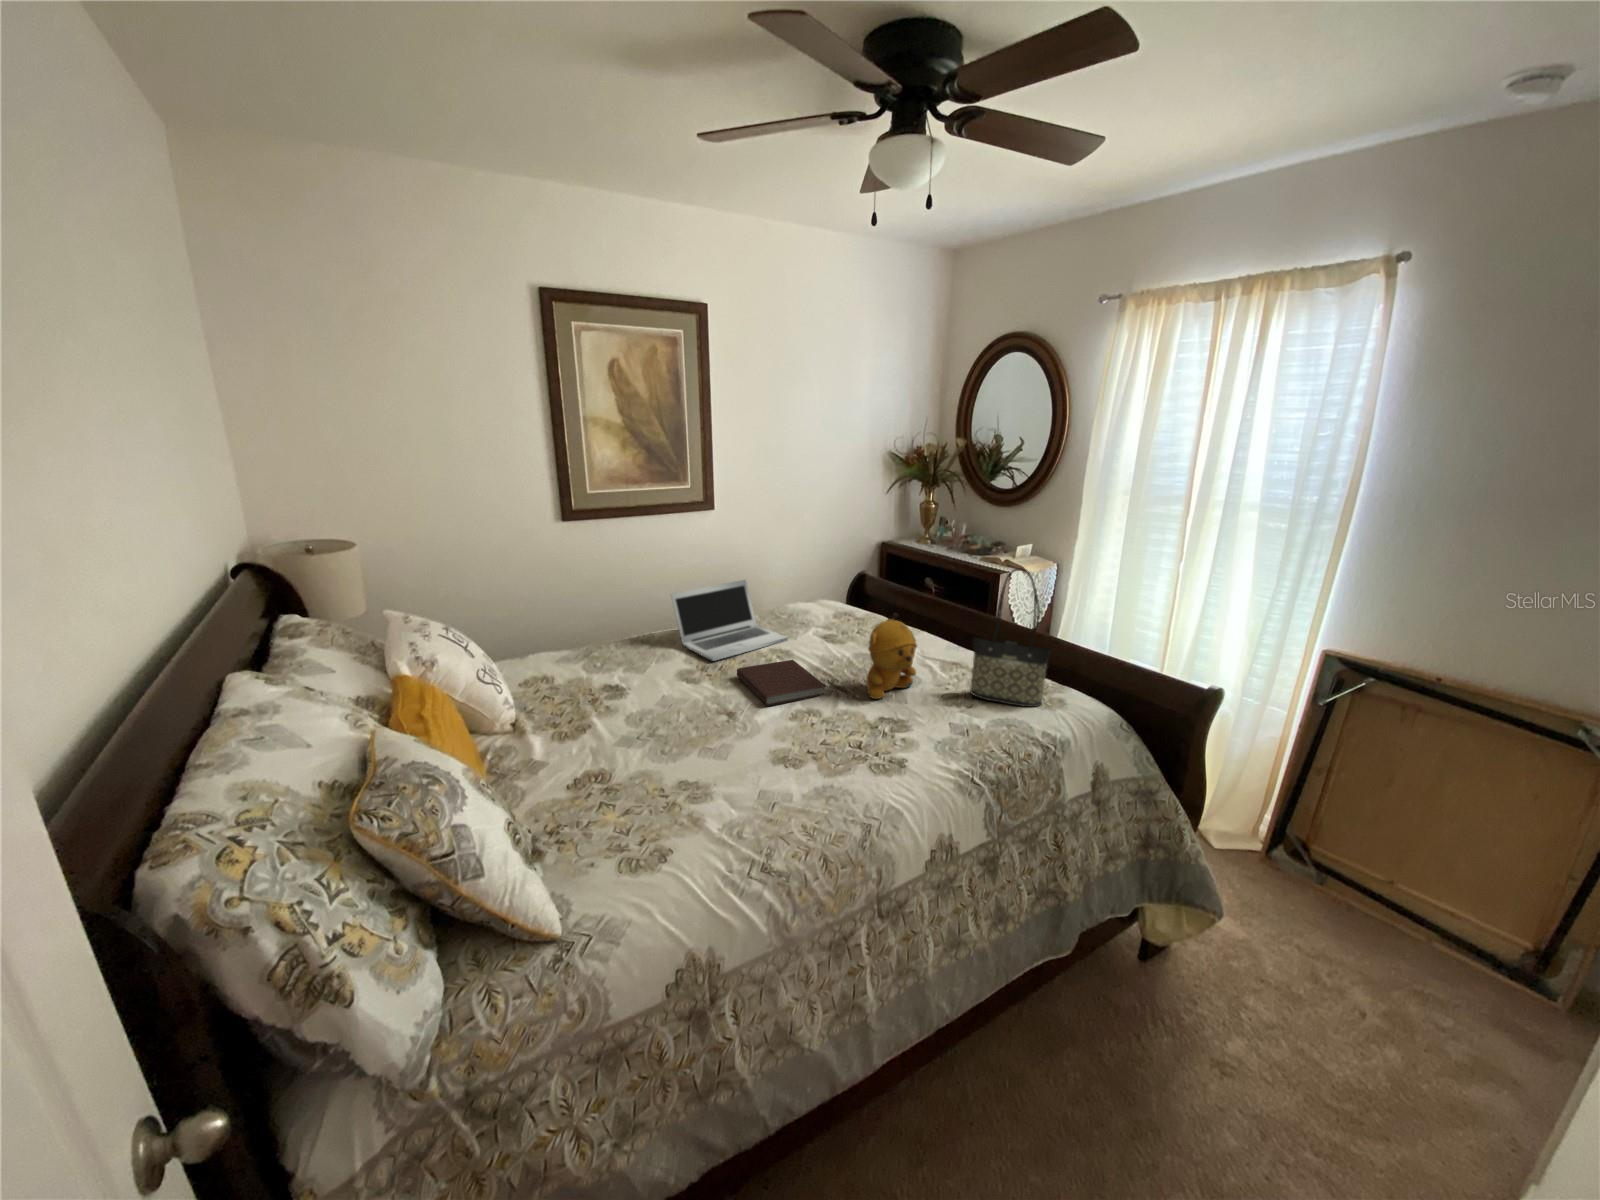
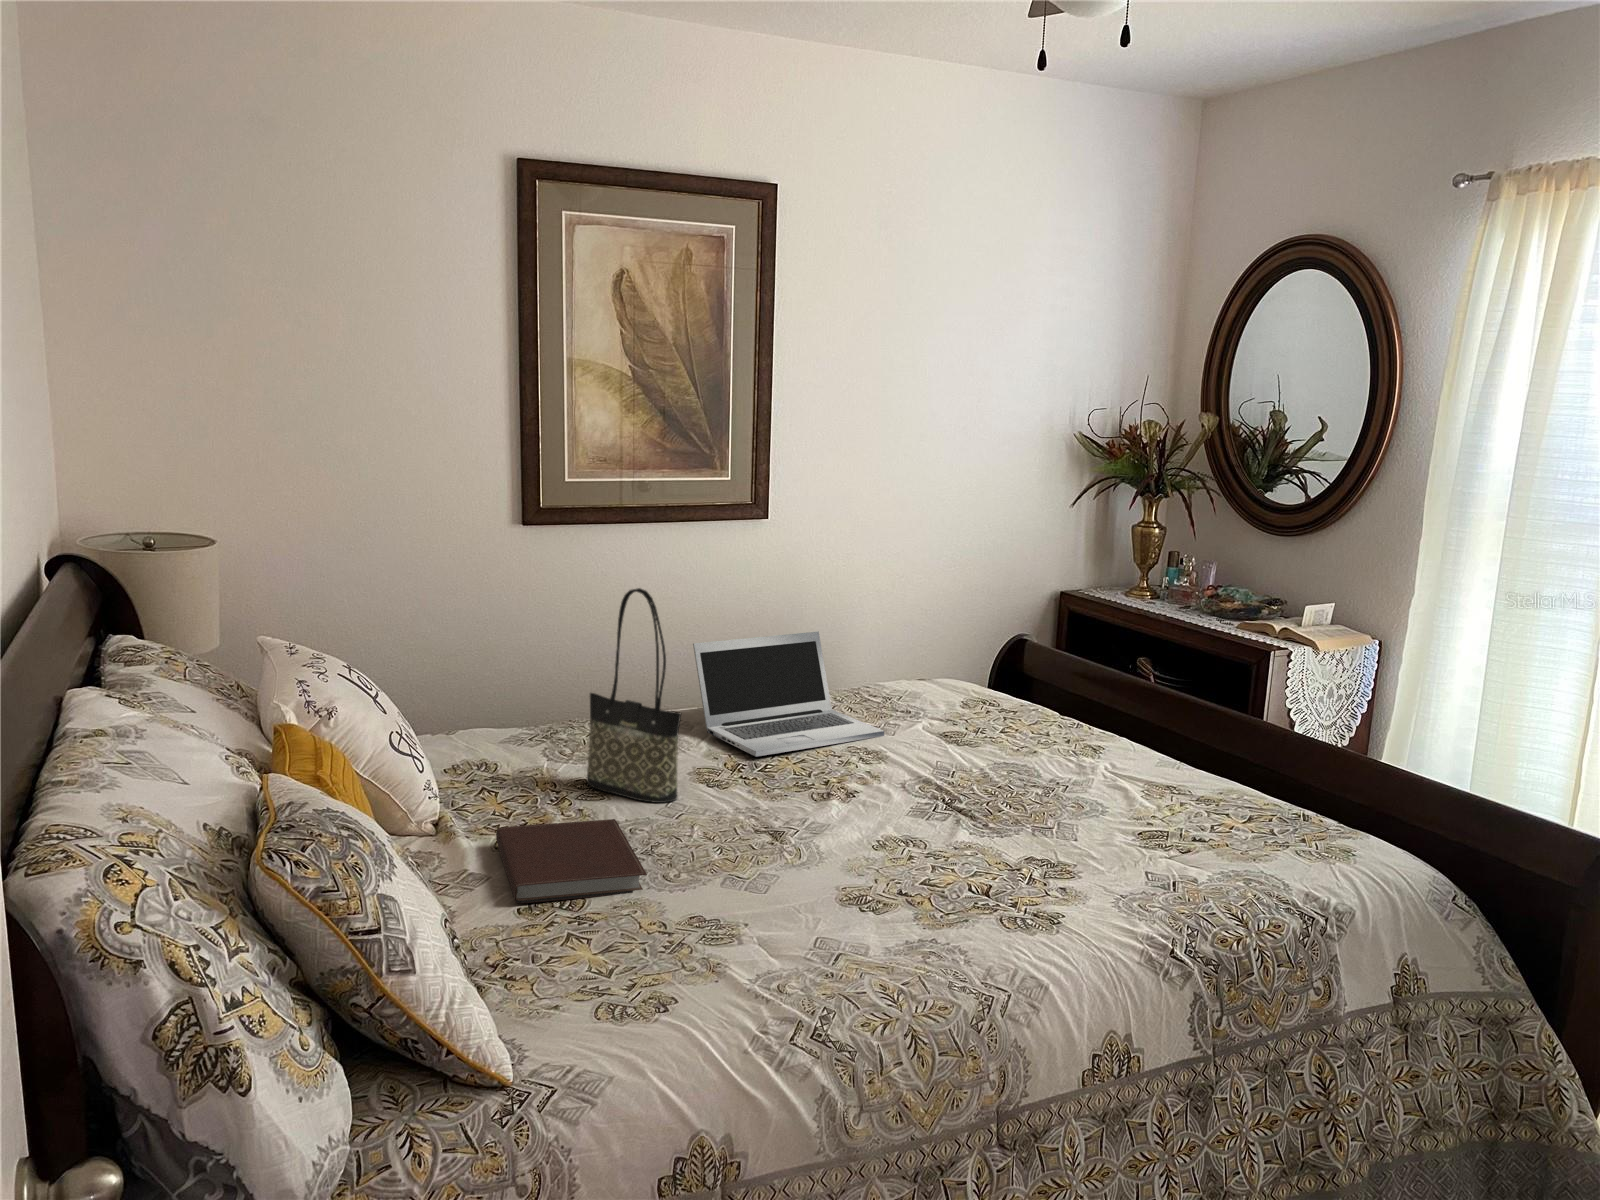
tote bag: present [970,568,1051,707] -> present [587,588,681,803]
stuffed bear: present [867,614,917,699] -> none [1010,686,1099,828]
notebook: present [737,660,827,706] -> present [496,819,647,903]

